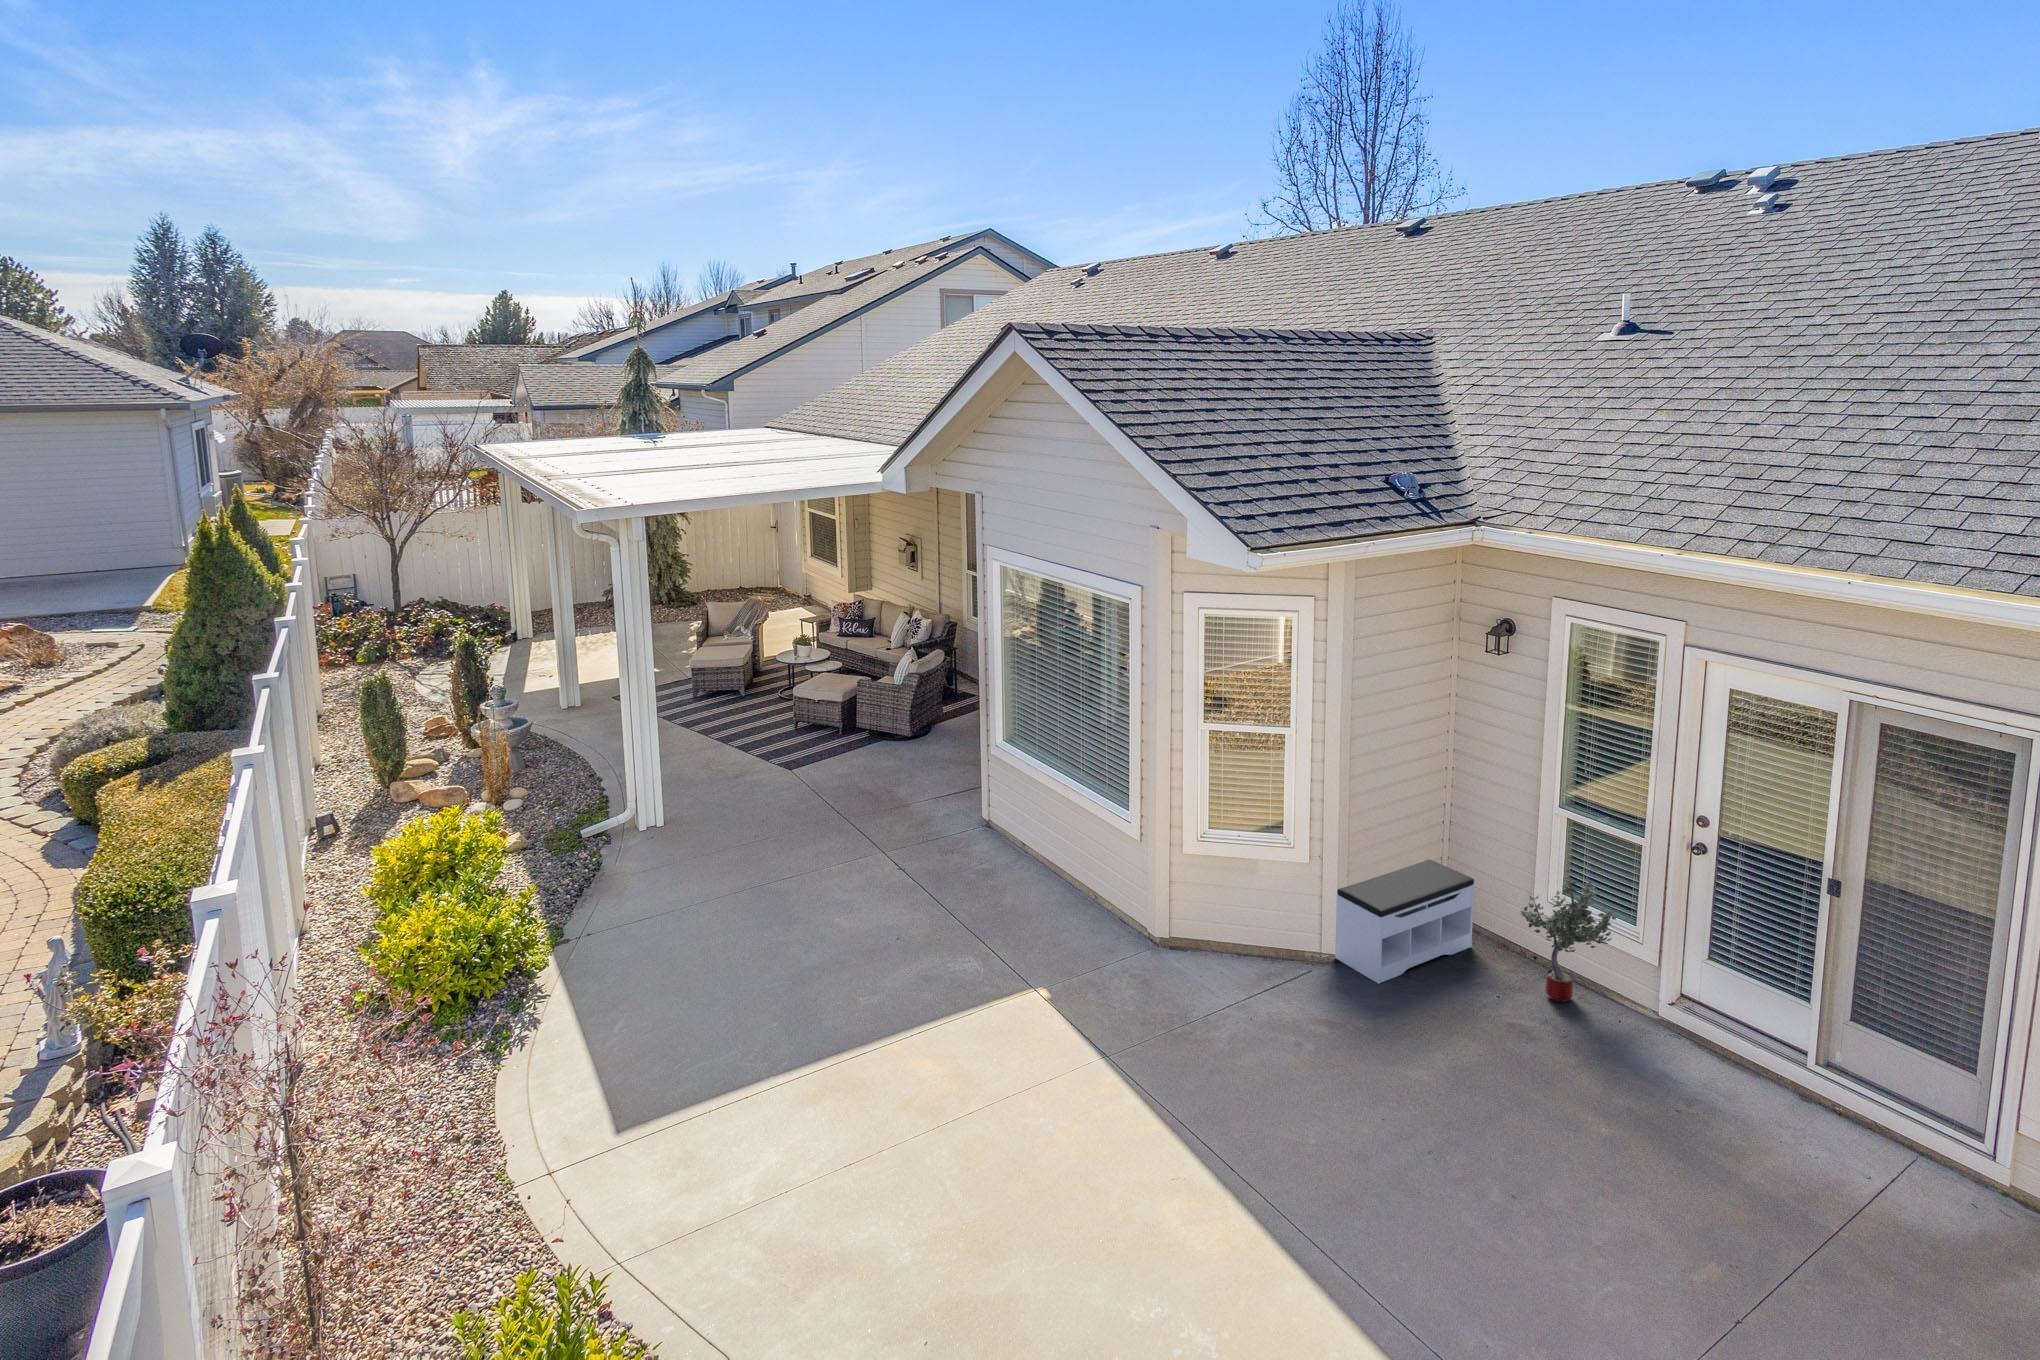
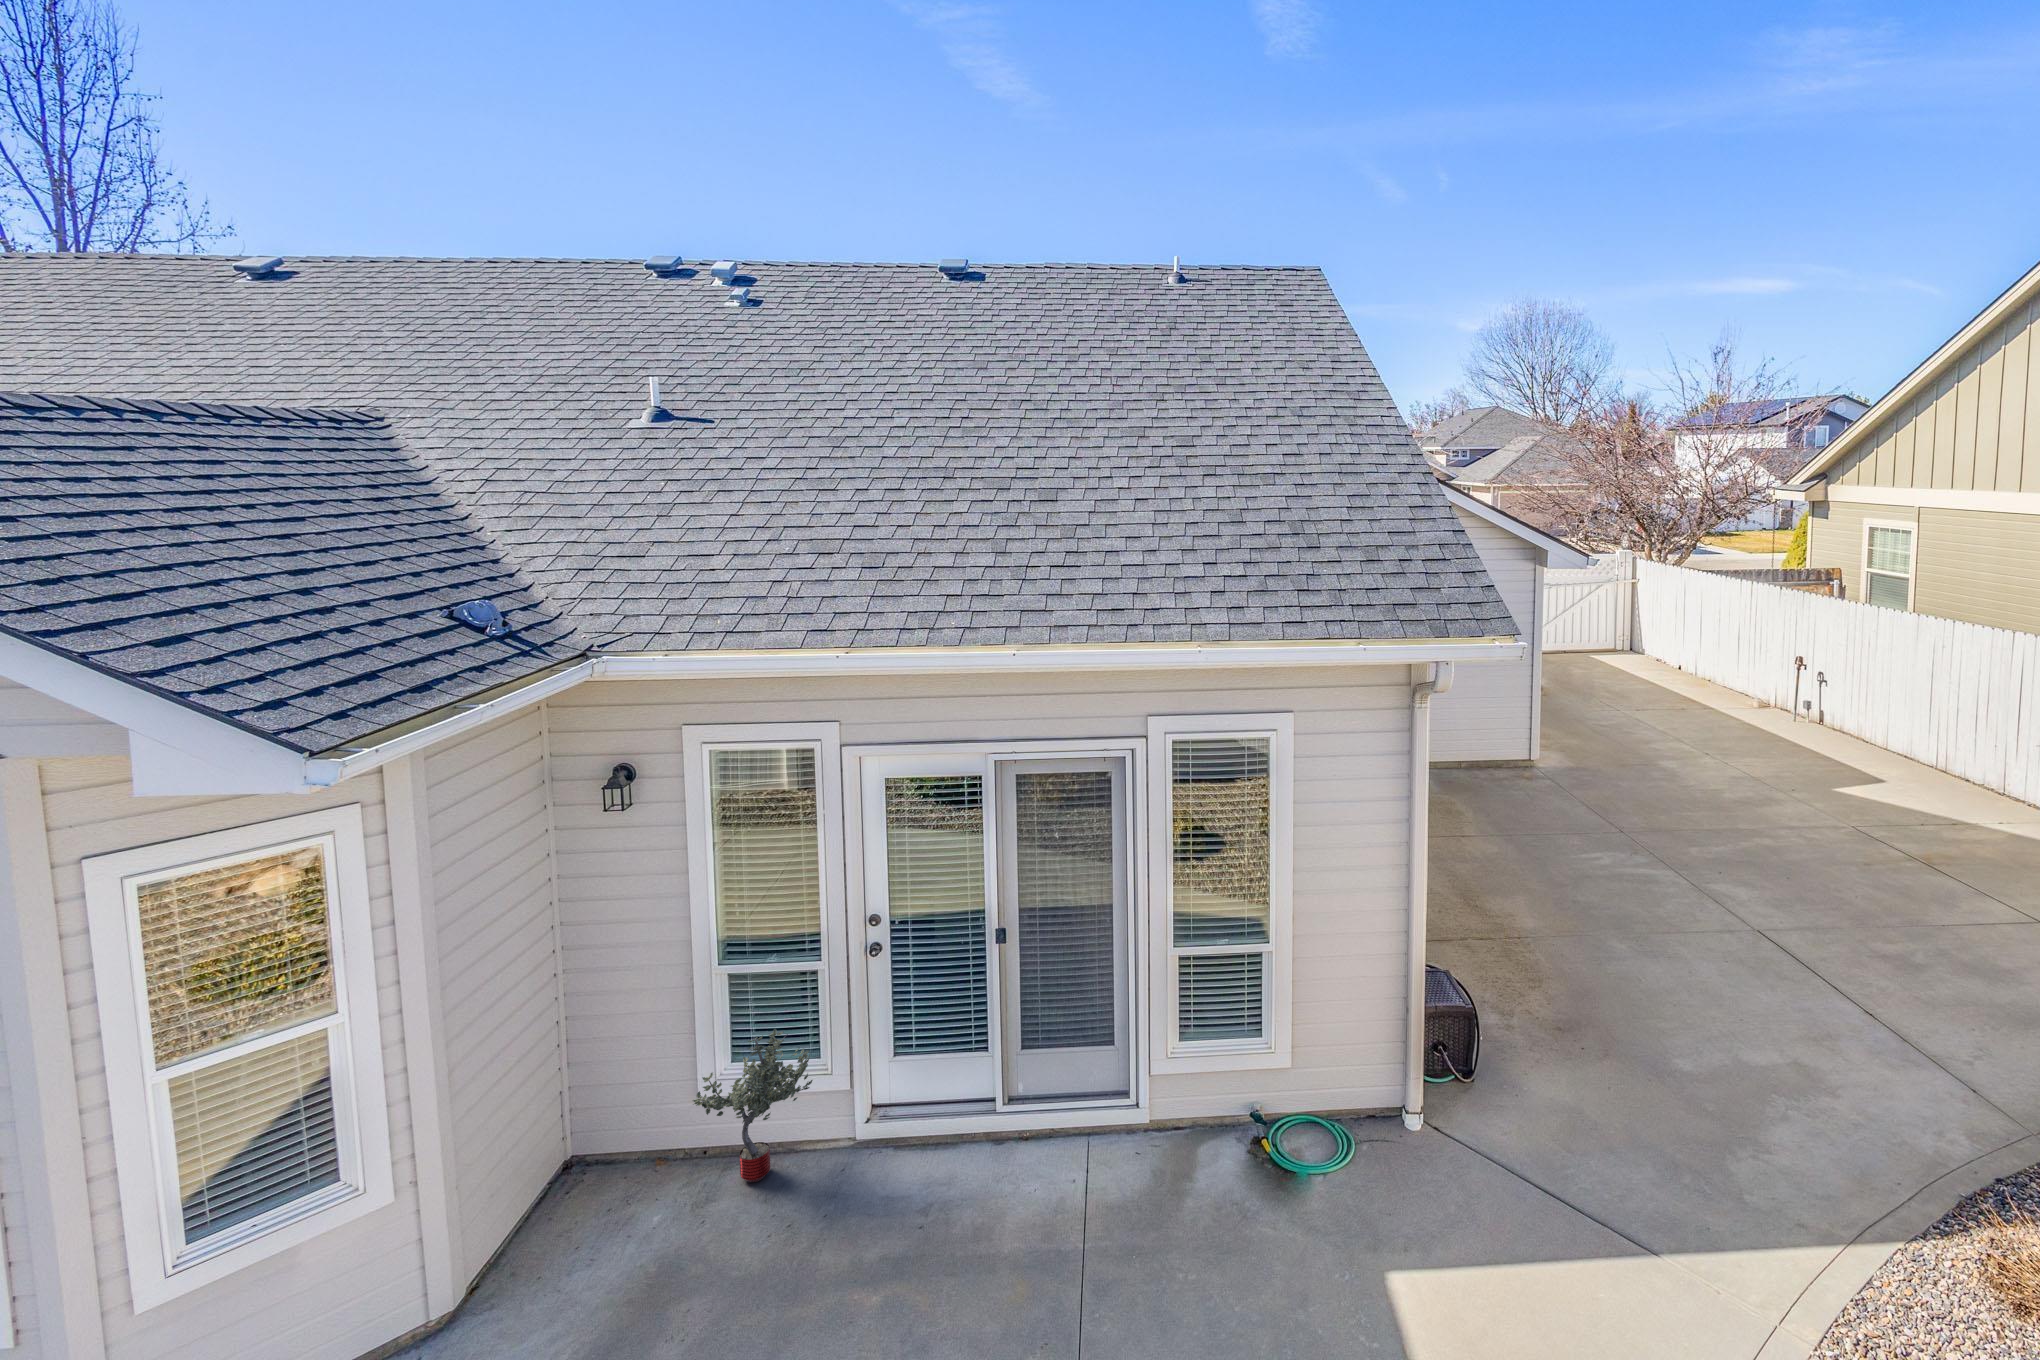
bench: present [1335,860,1475,984] -> none [442,1091,625,1307]

